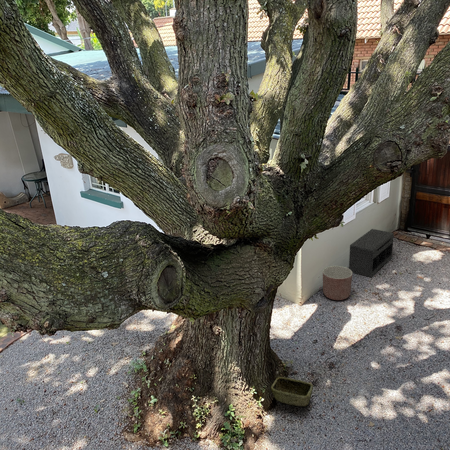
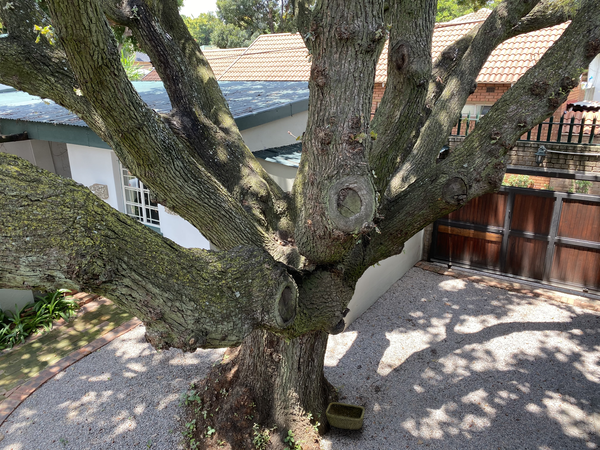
bench: present [349,229,394,277] -> none [384,260,423,306]
planter: present [323,266,352,300] -> none [362,295,390,328]

